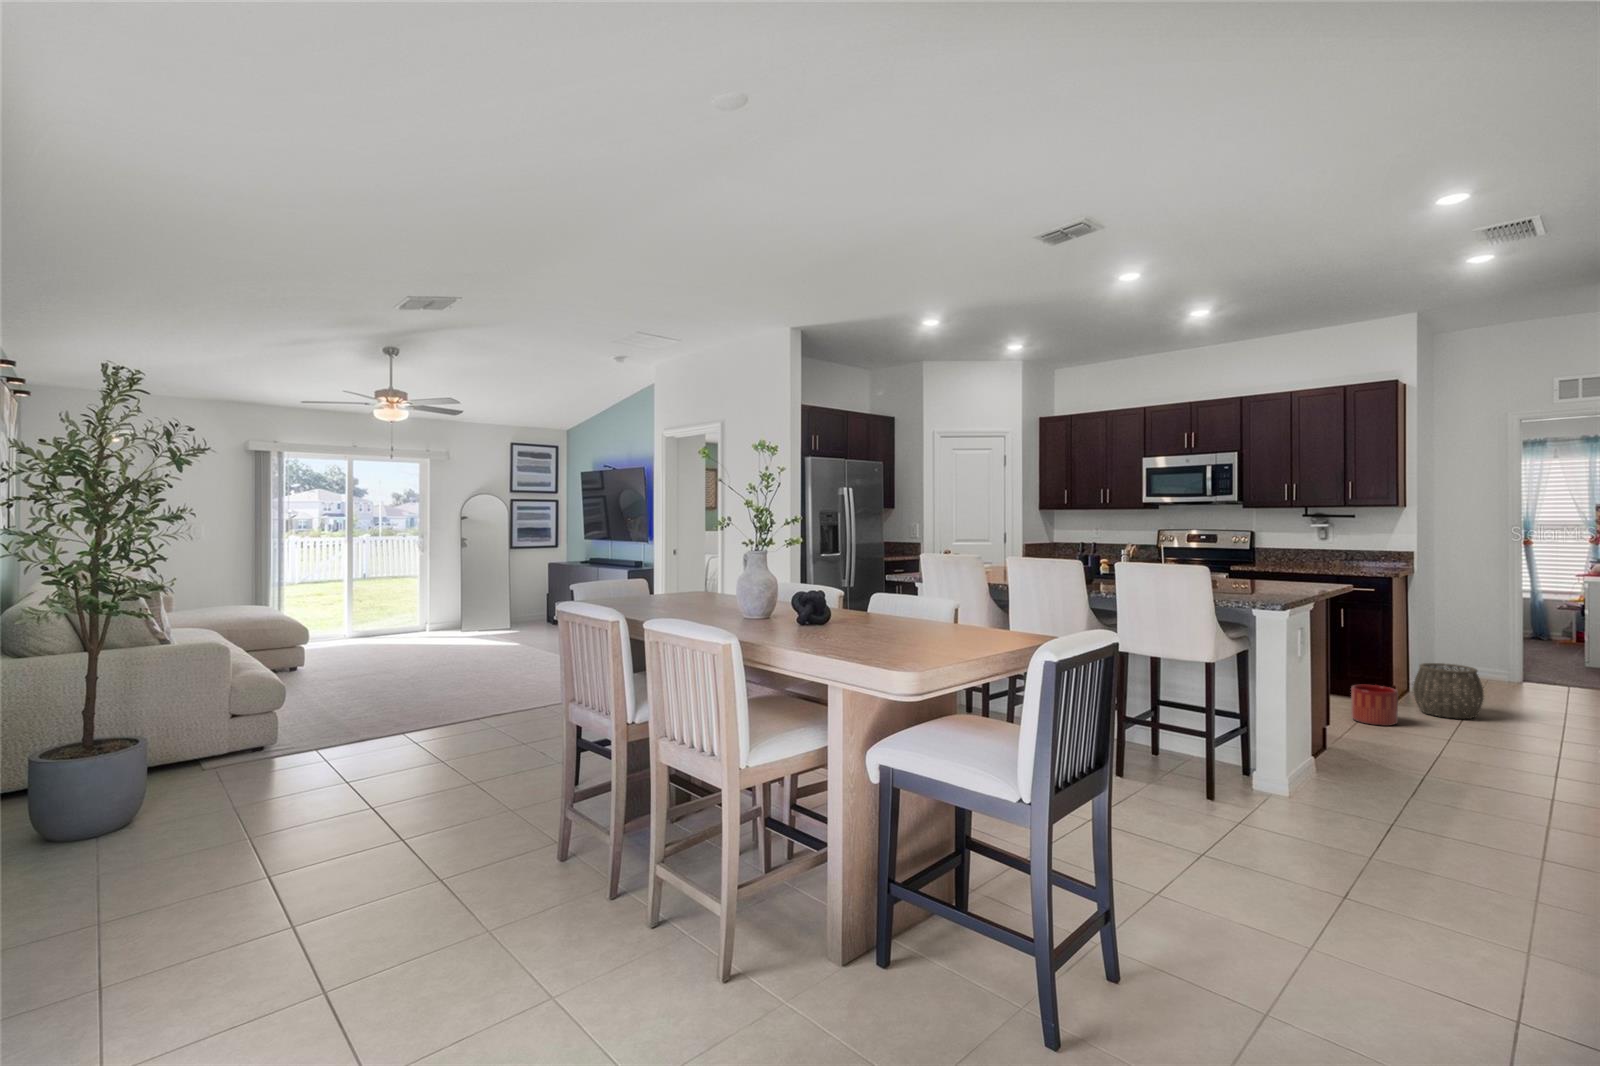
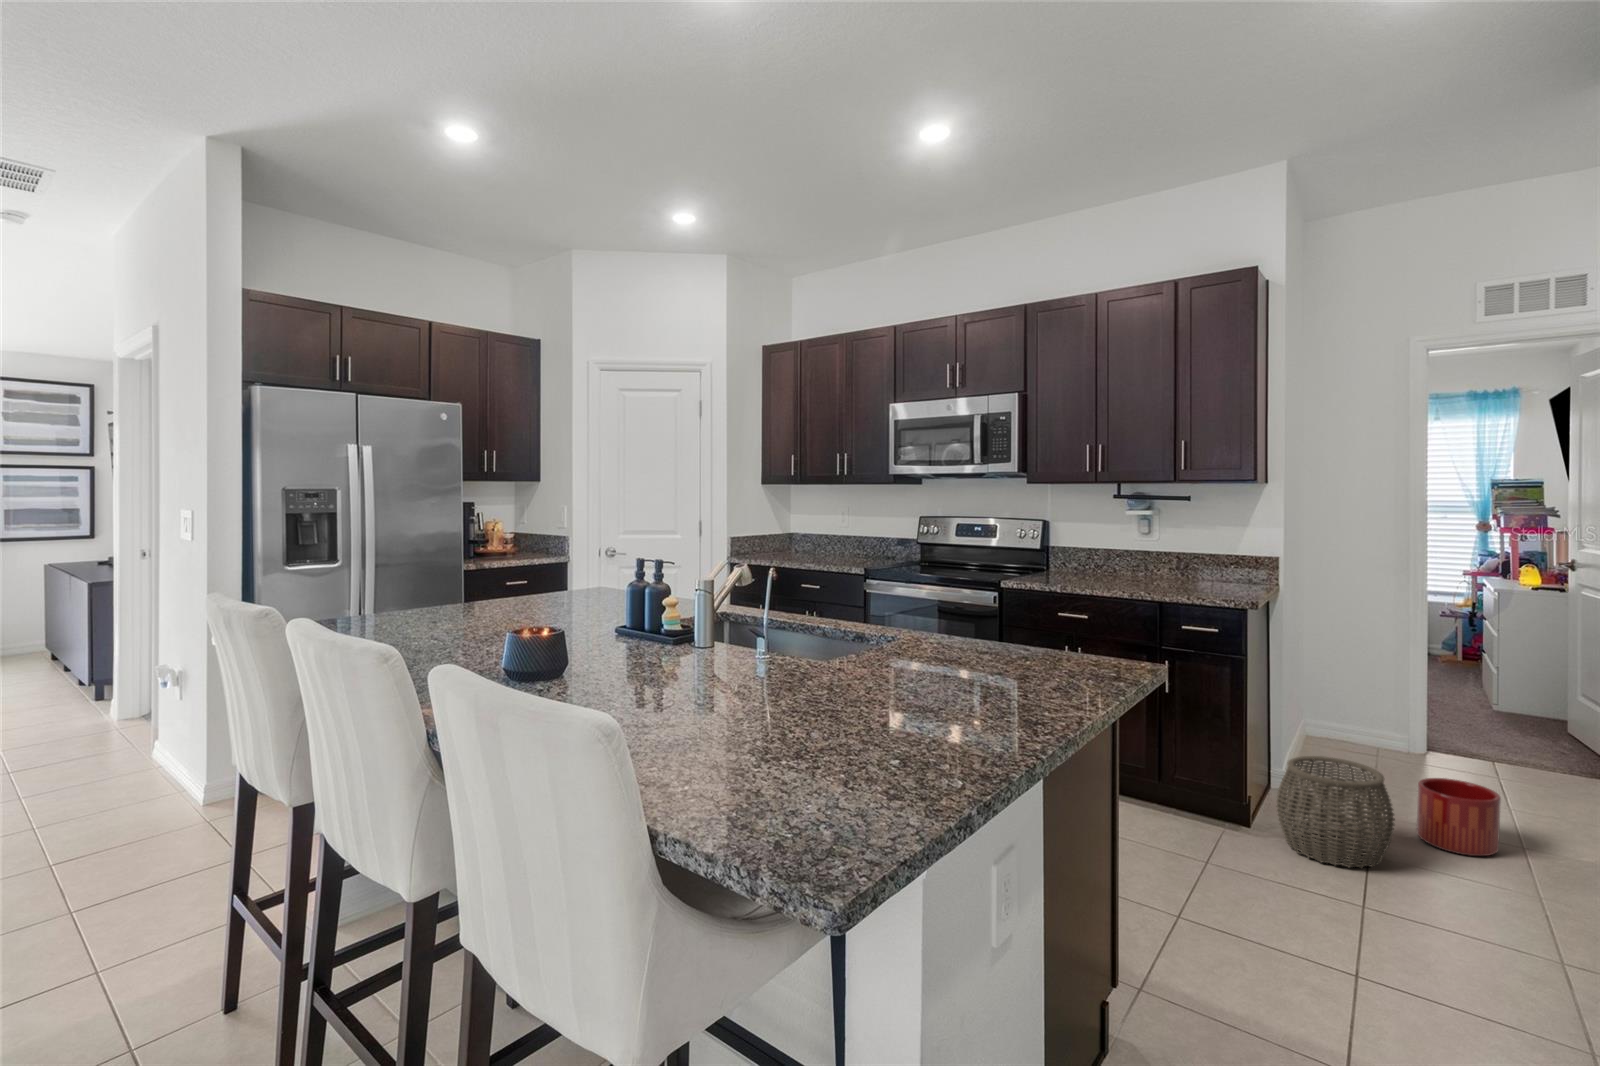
planter: present [1351,685,1398,726] -> present [1416,778,1501,856]

